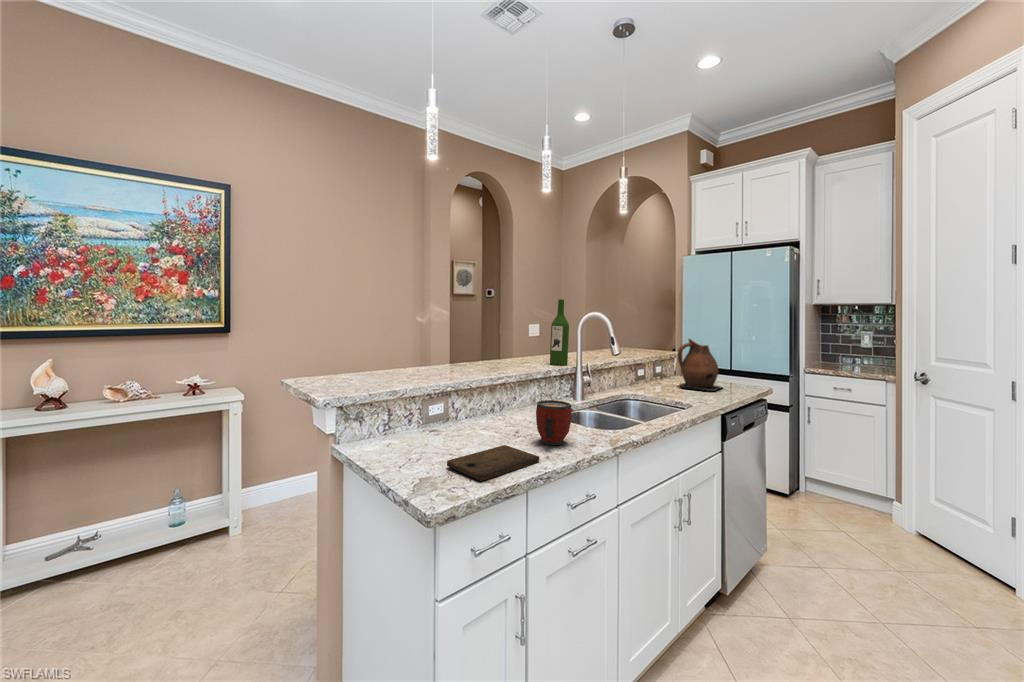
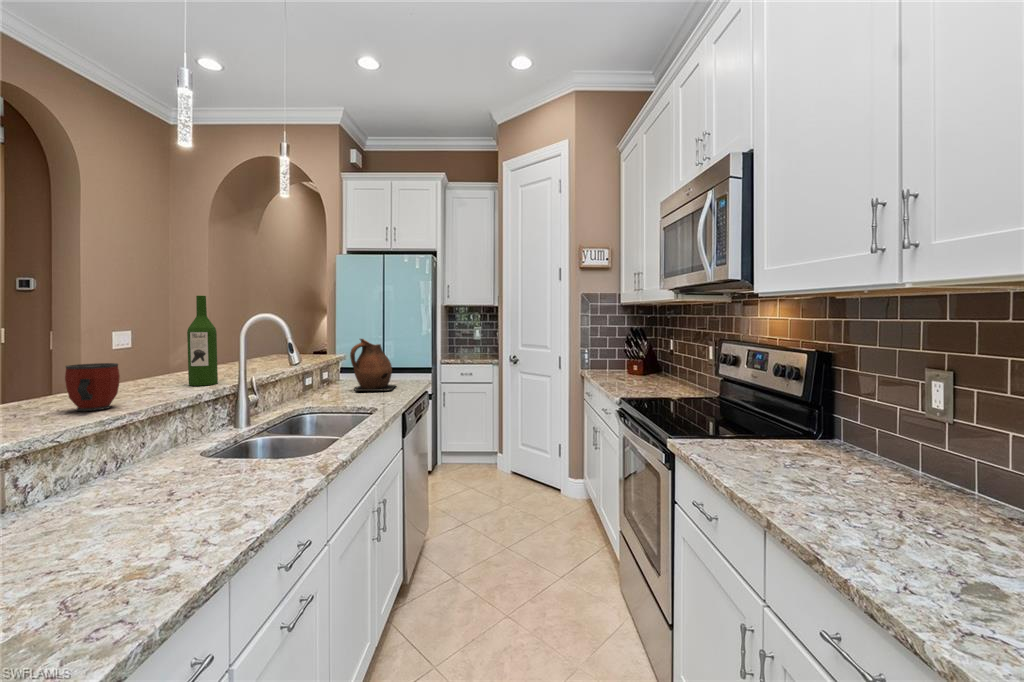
mug: present [536,400,571,445] -> present [65,363,120,411]
cutting board: present [447,445,539,481] -> none [55,520,237,595]

